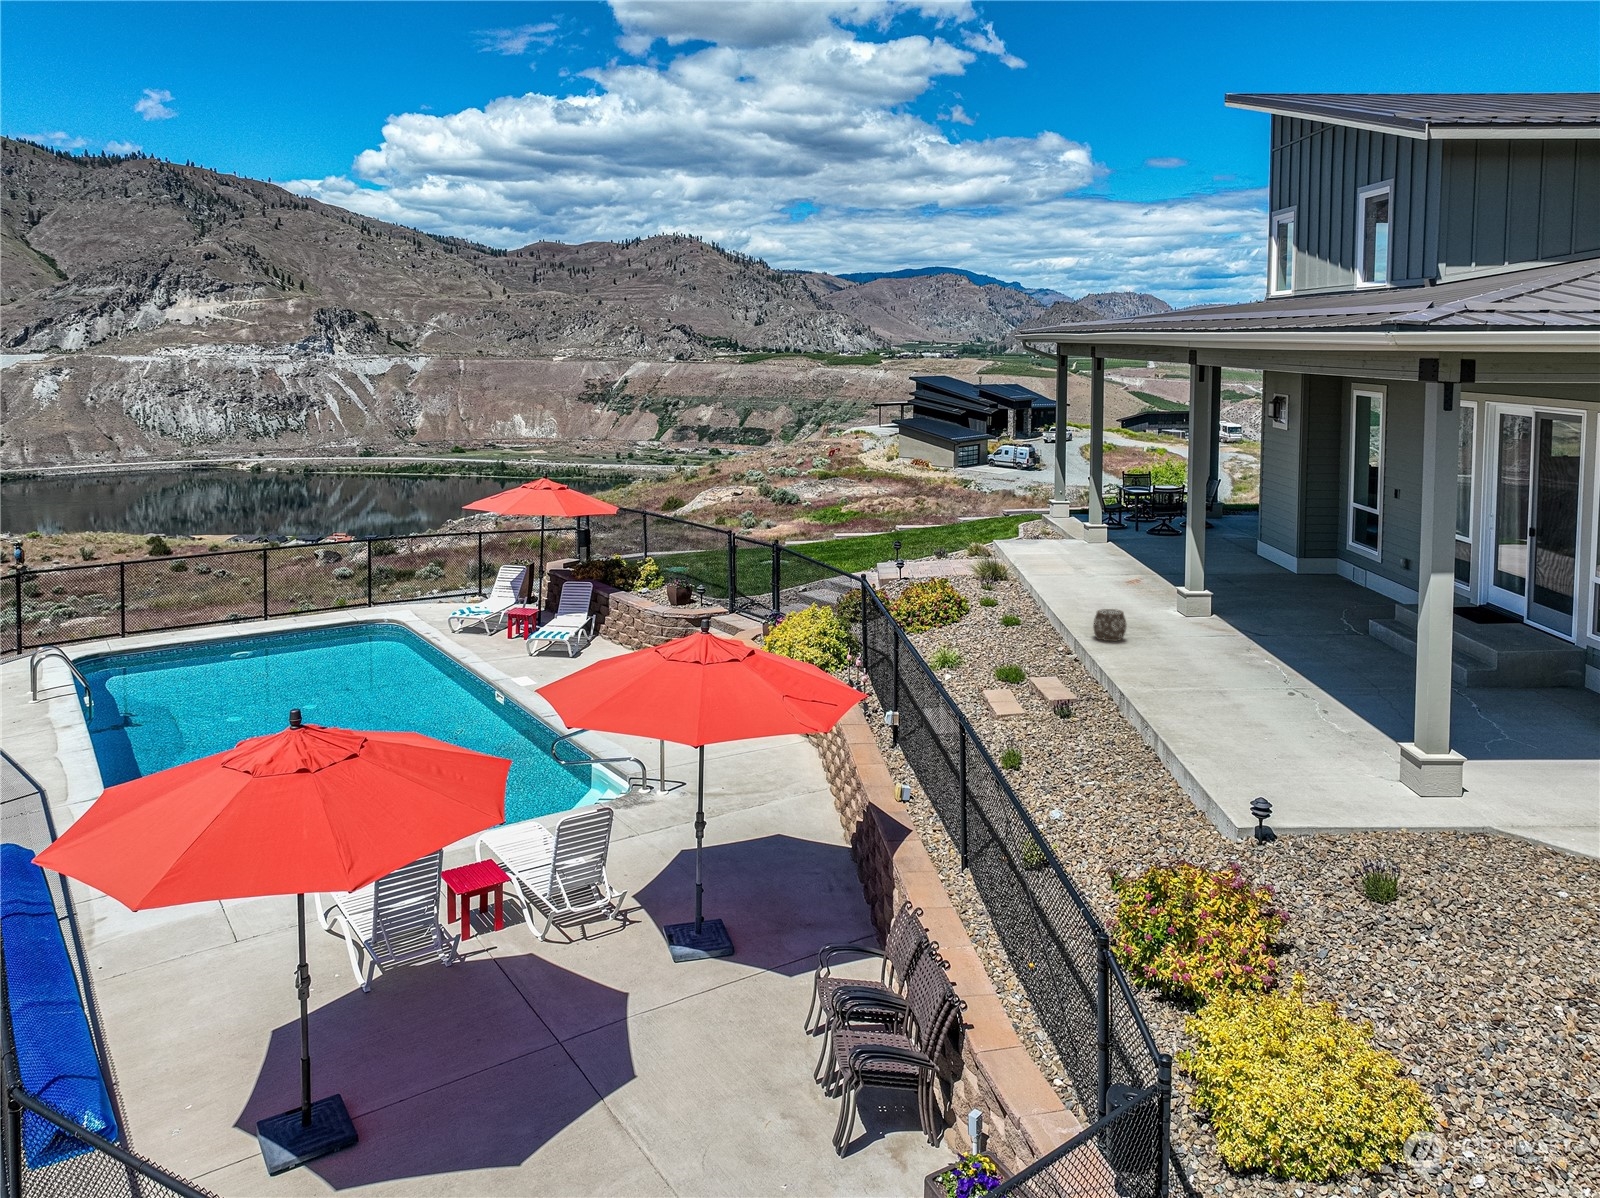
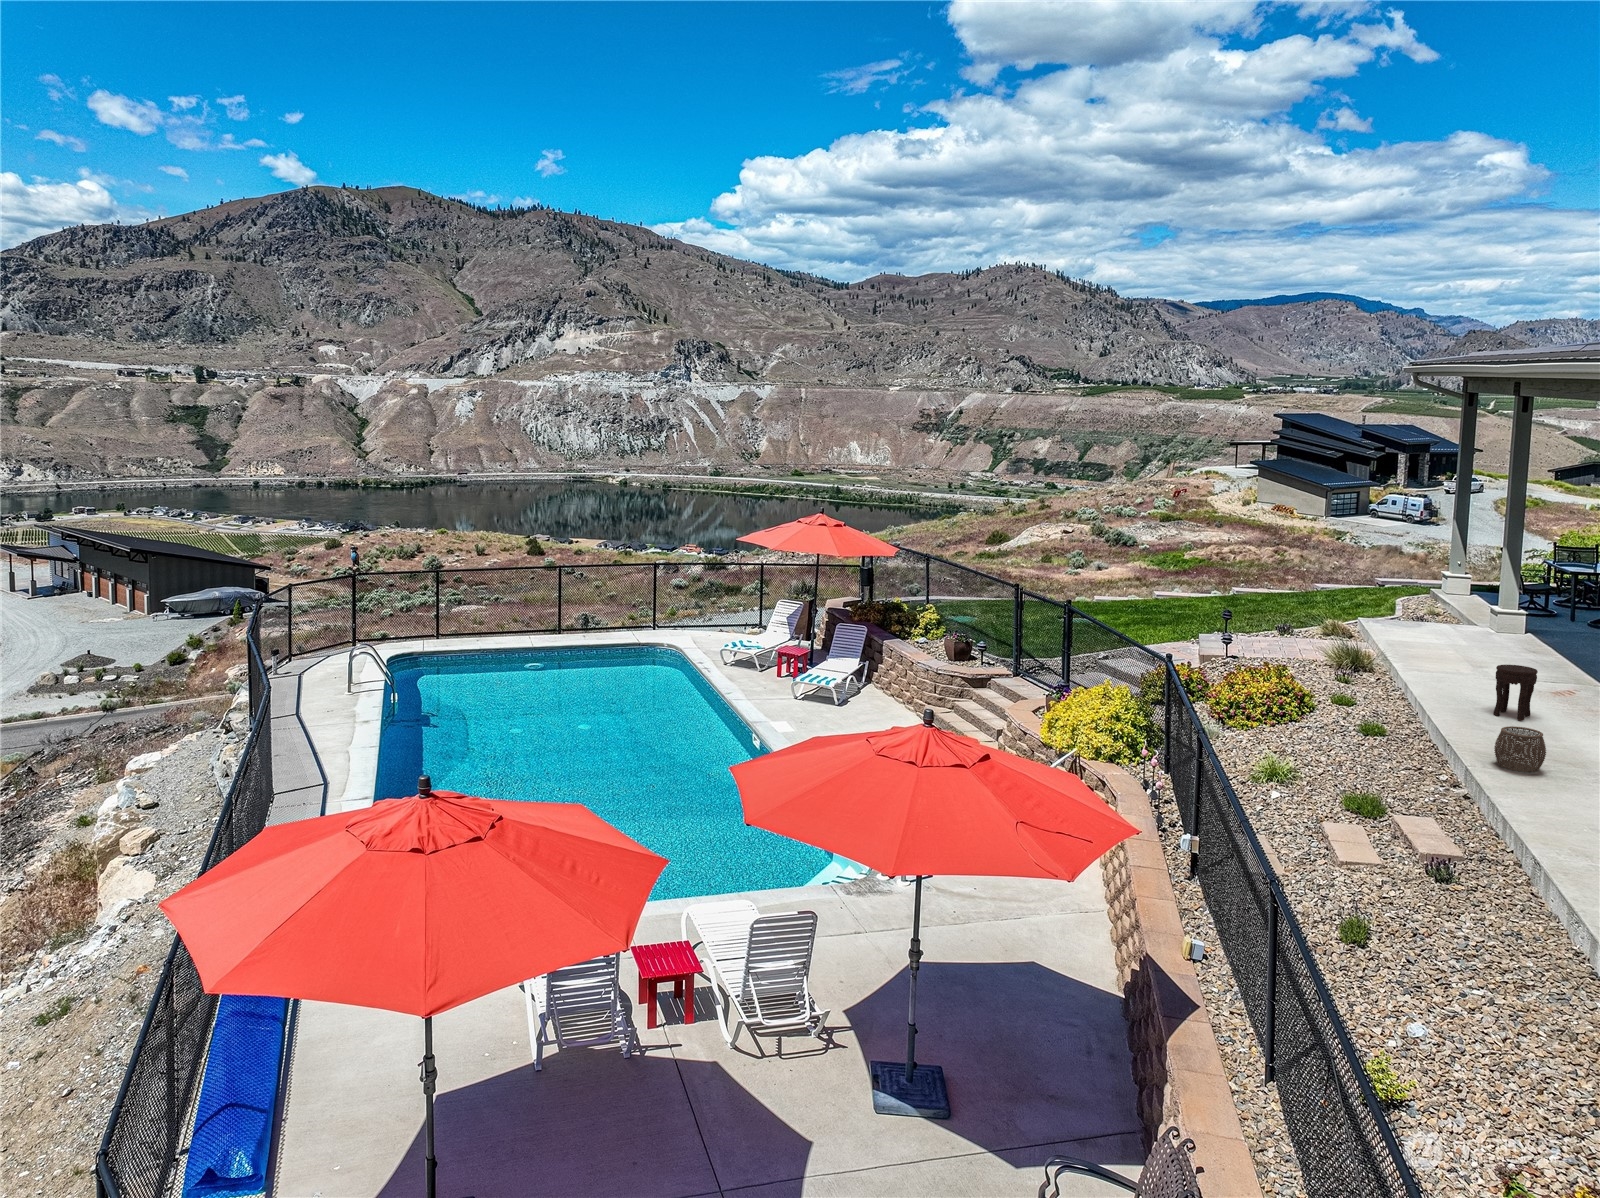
side table: none [1091,566,1118,607] -> present [1493,665,1538,721]

